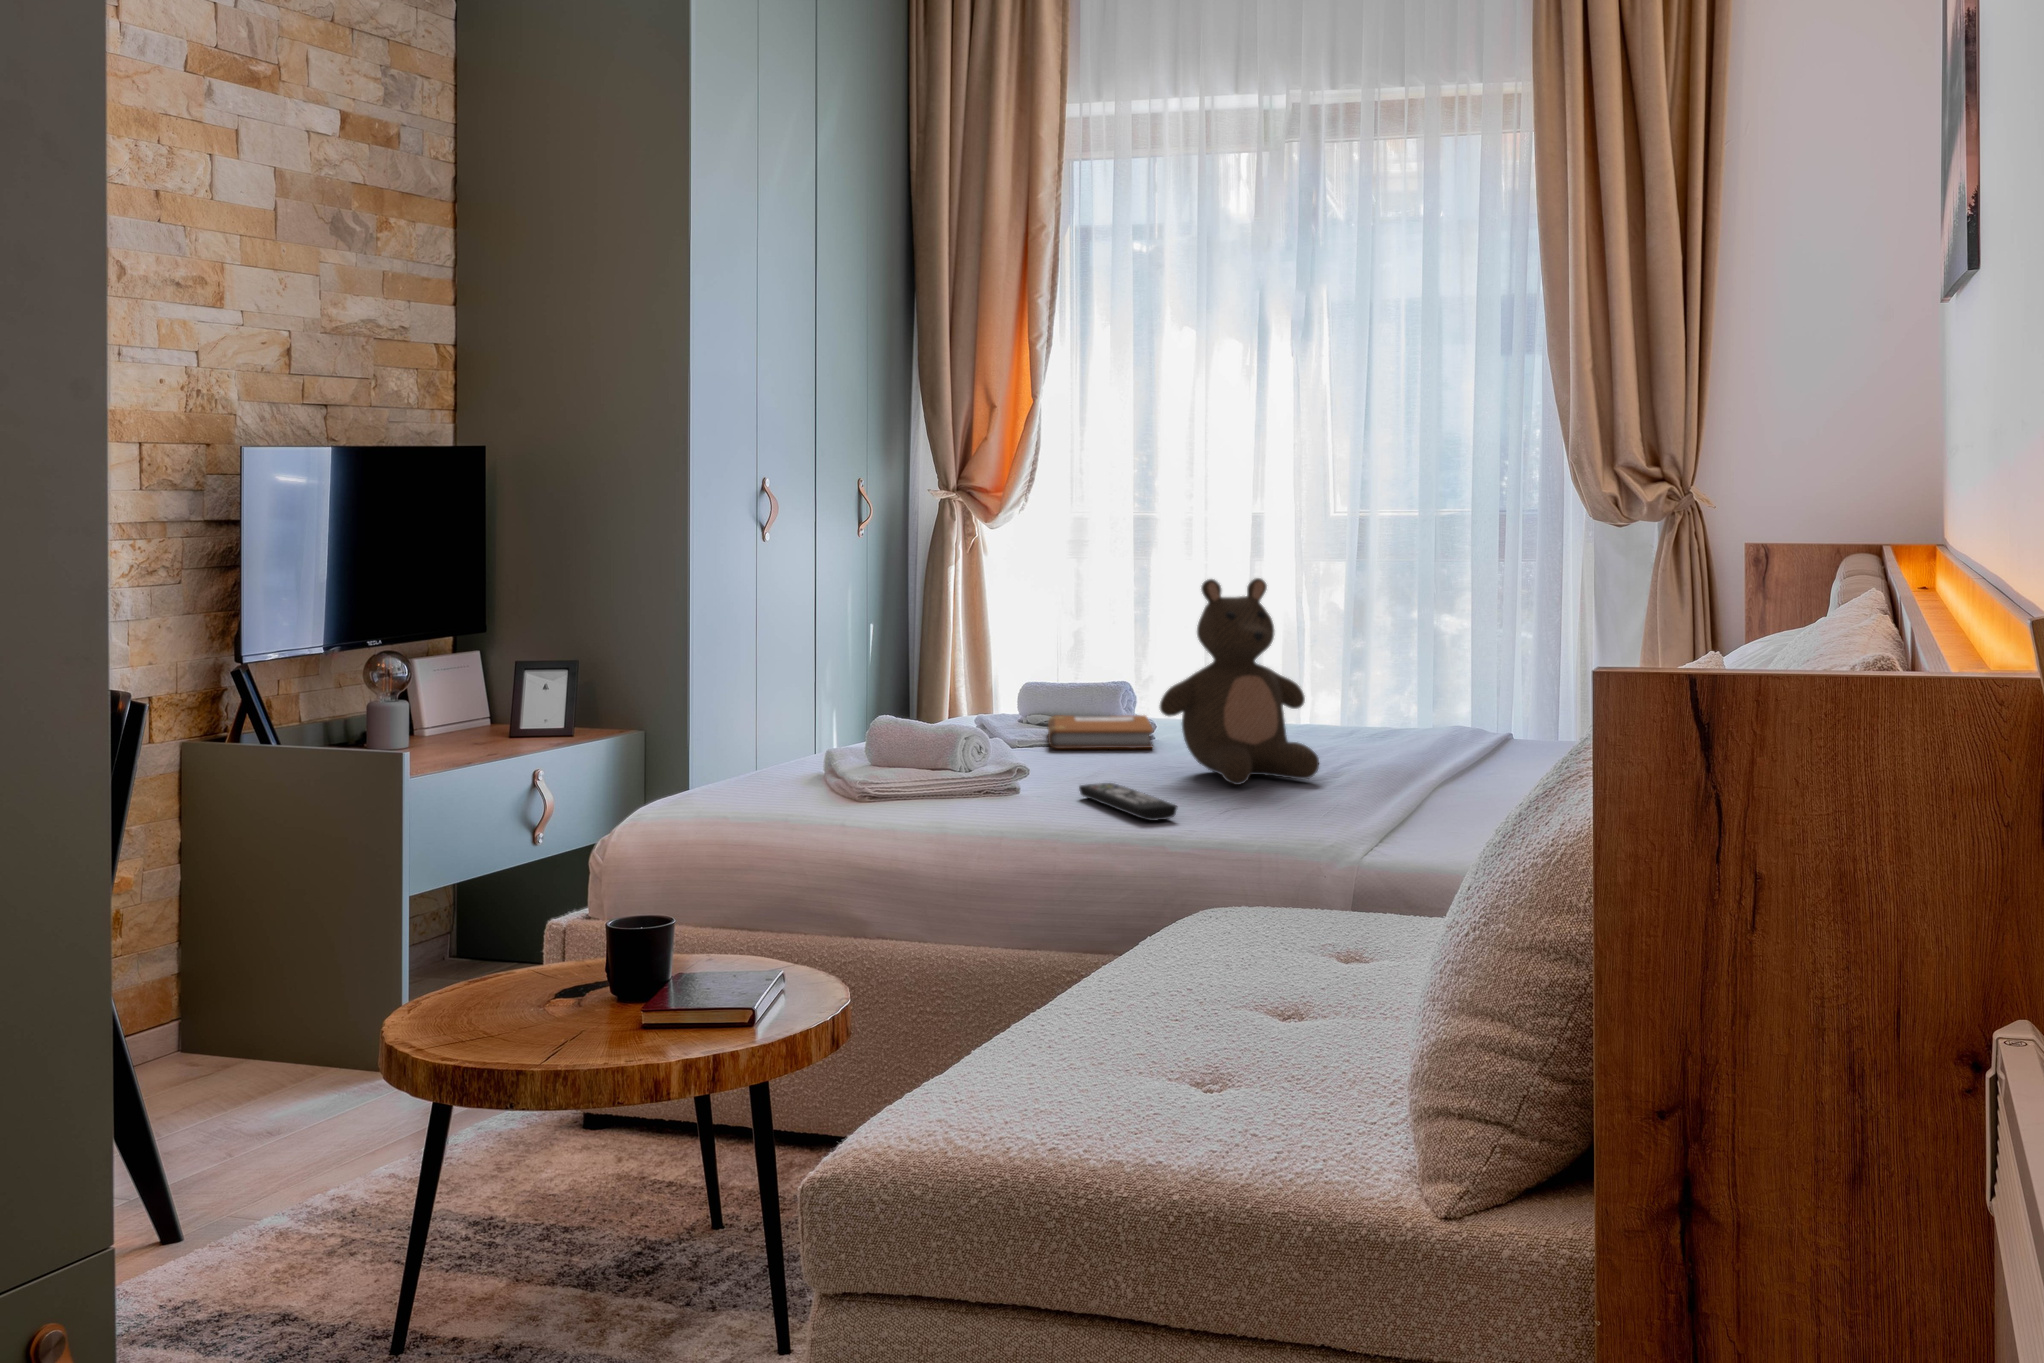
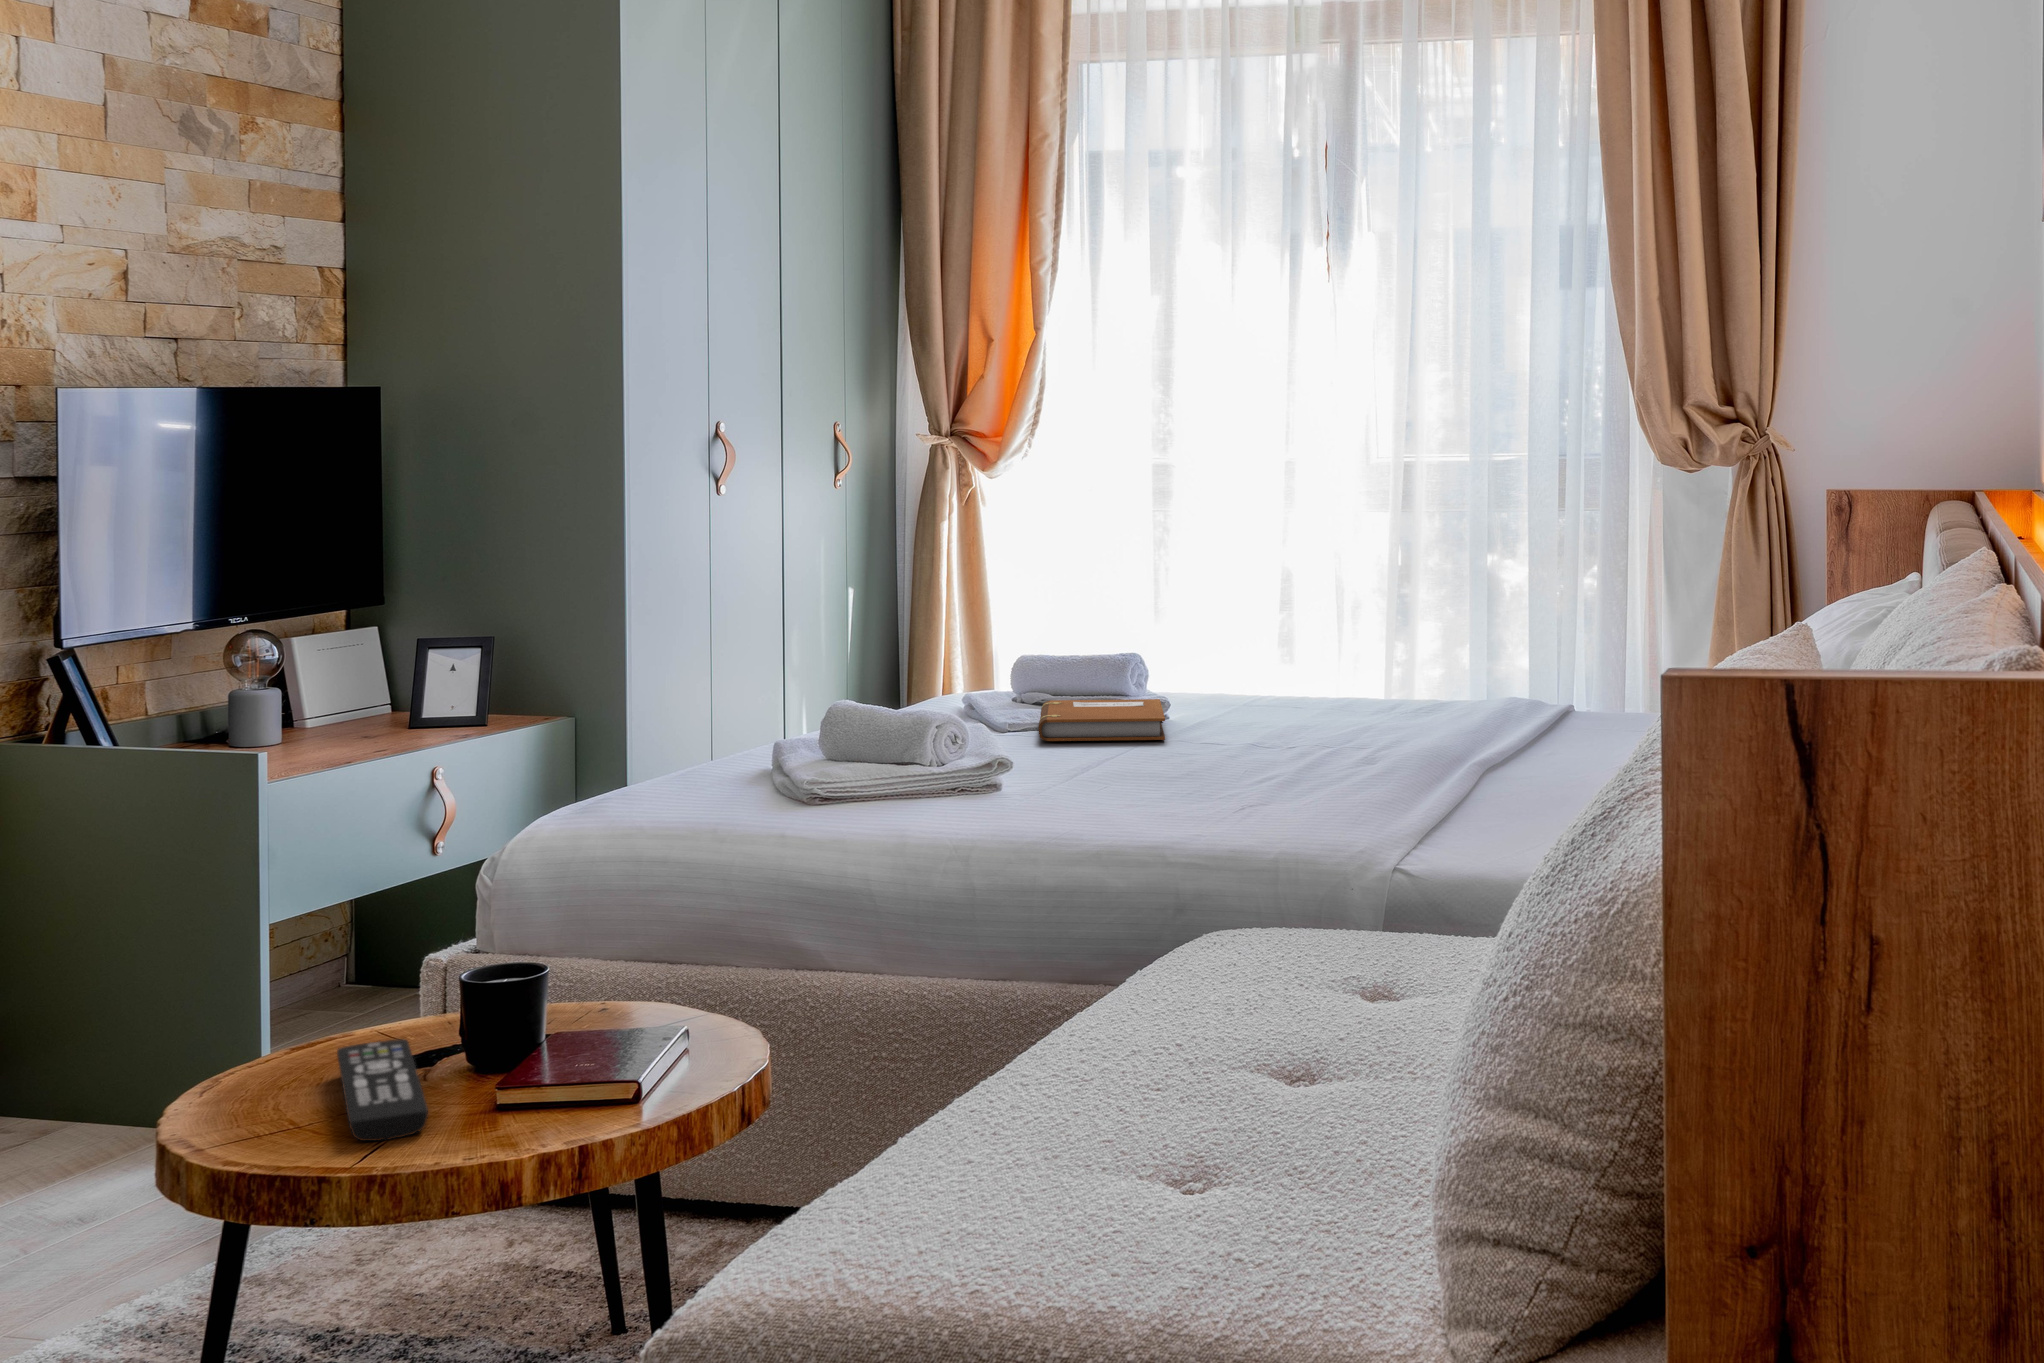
stuffed bear: present [1159,578,1319,785] -> none [1166,534,1361,786]
remote control: present [1079,783,1177,821] -> present [337,1039,428,1141]

